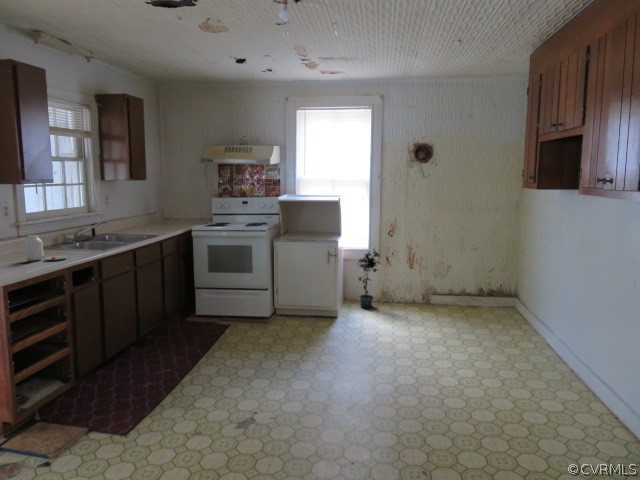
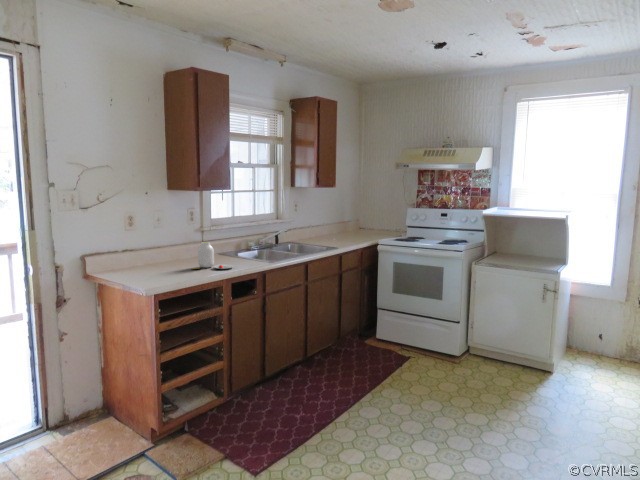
potted plant: present [358,249,380,308] -> none [586,286,629,367]

